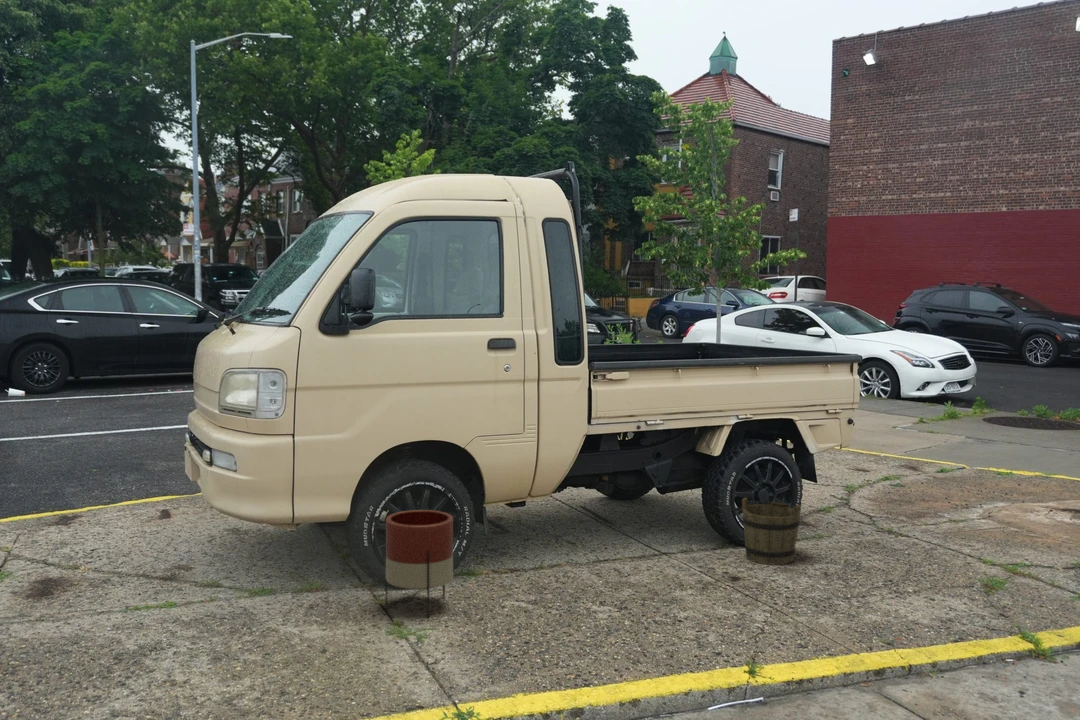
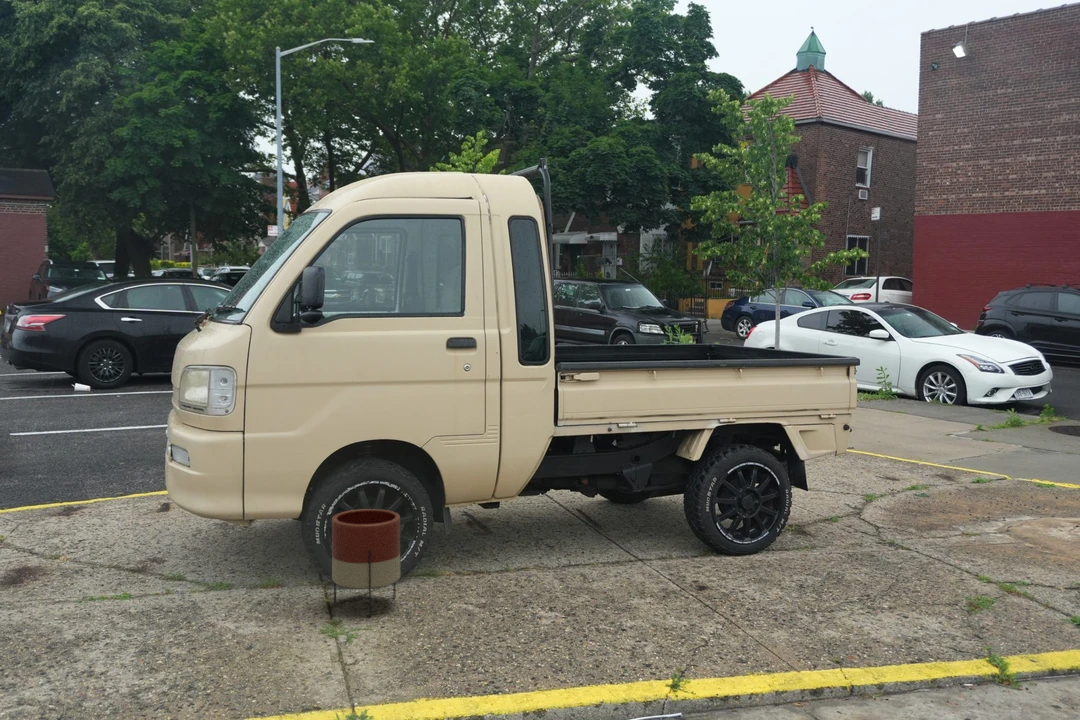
bucket: present [742,498,801,565] -> none [721,504,781,575]

